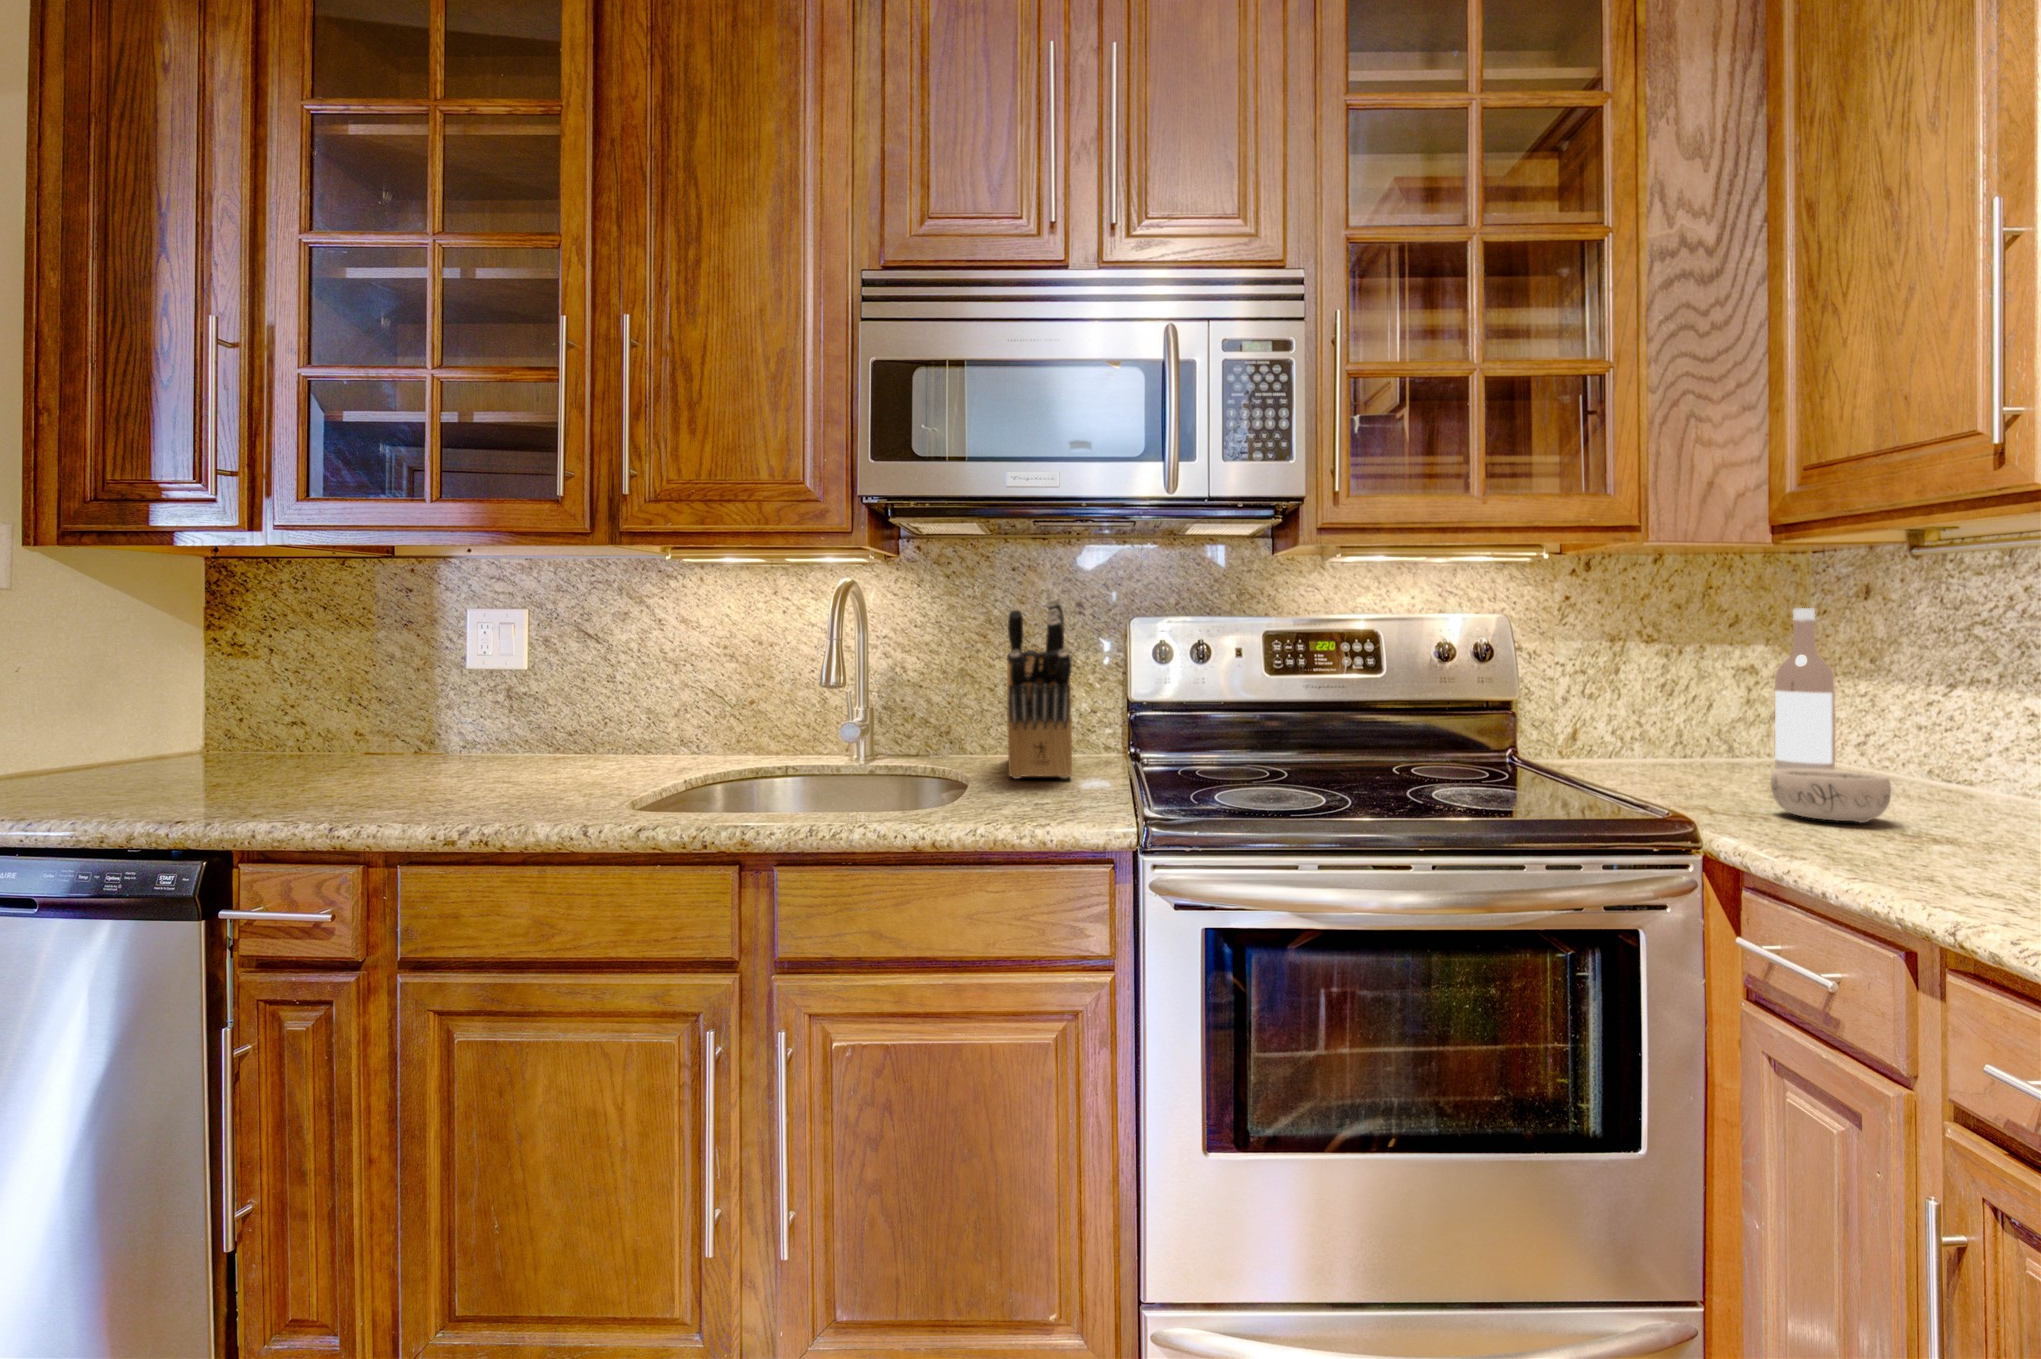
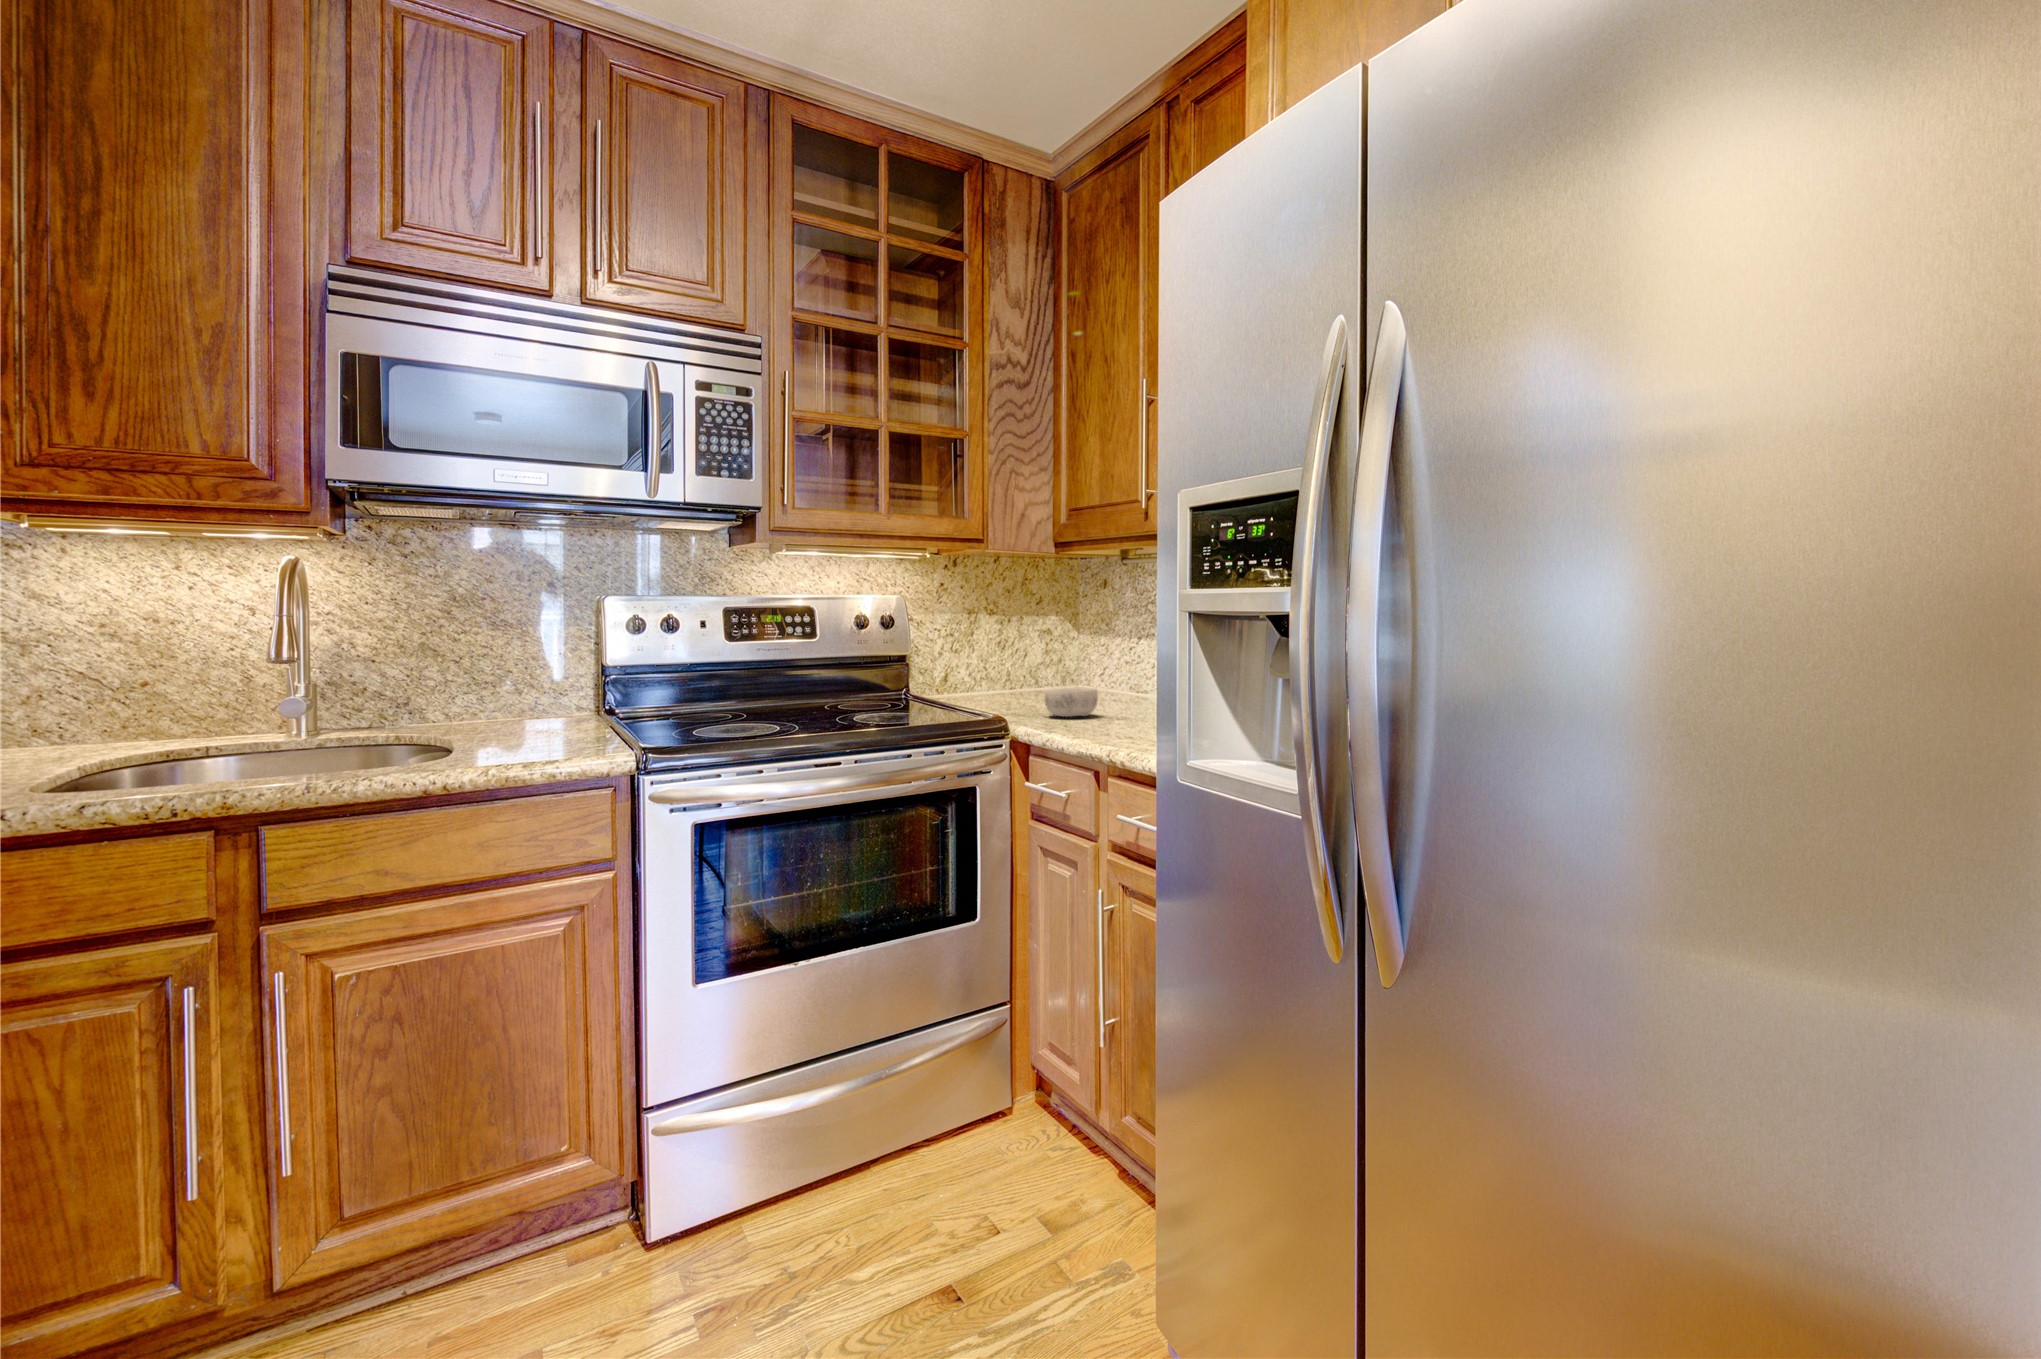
knife block: present [1007,599,1072,779] -> none [485,576,563,739]
wine bottle: present [1775,608,1835,770] -> none [1054,594,1083,698]

